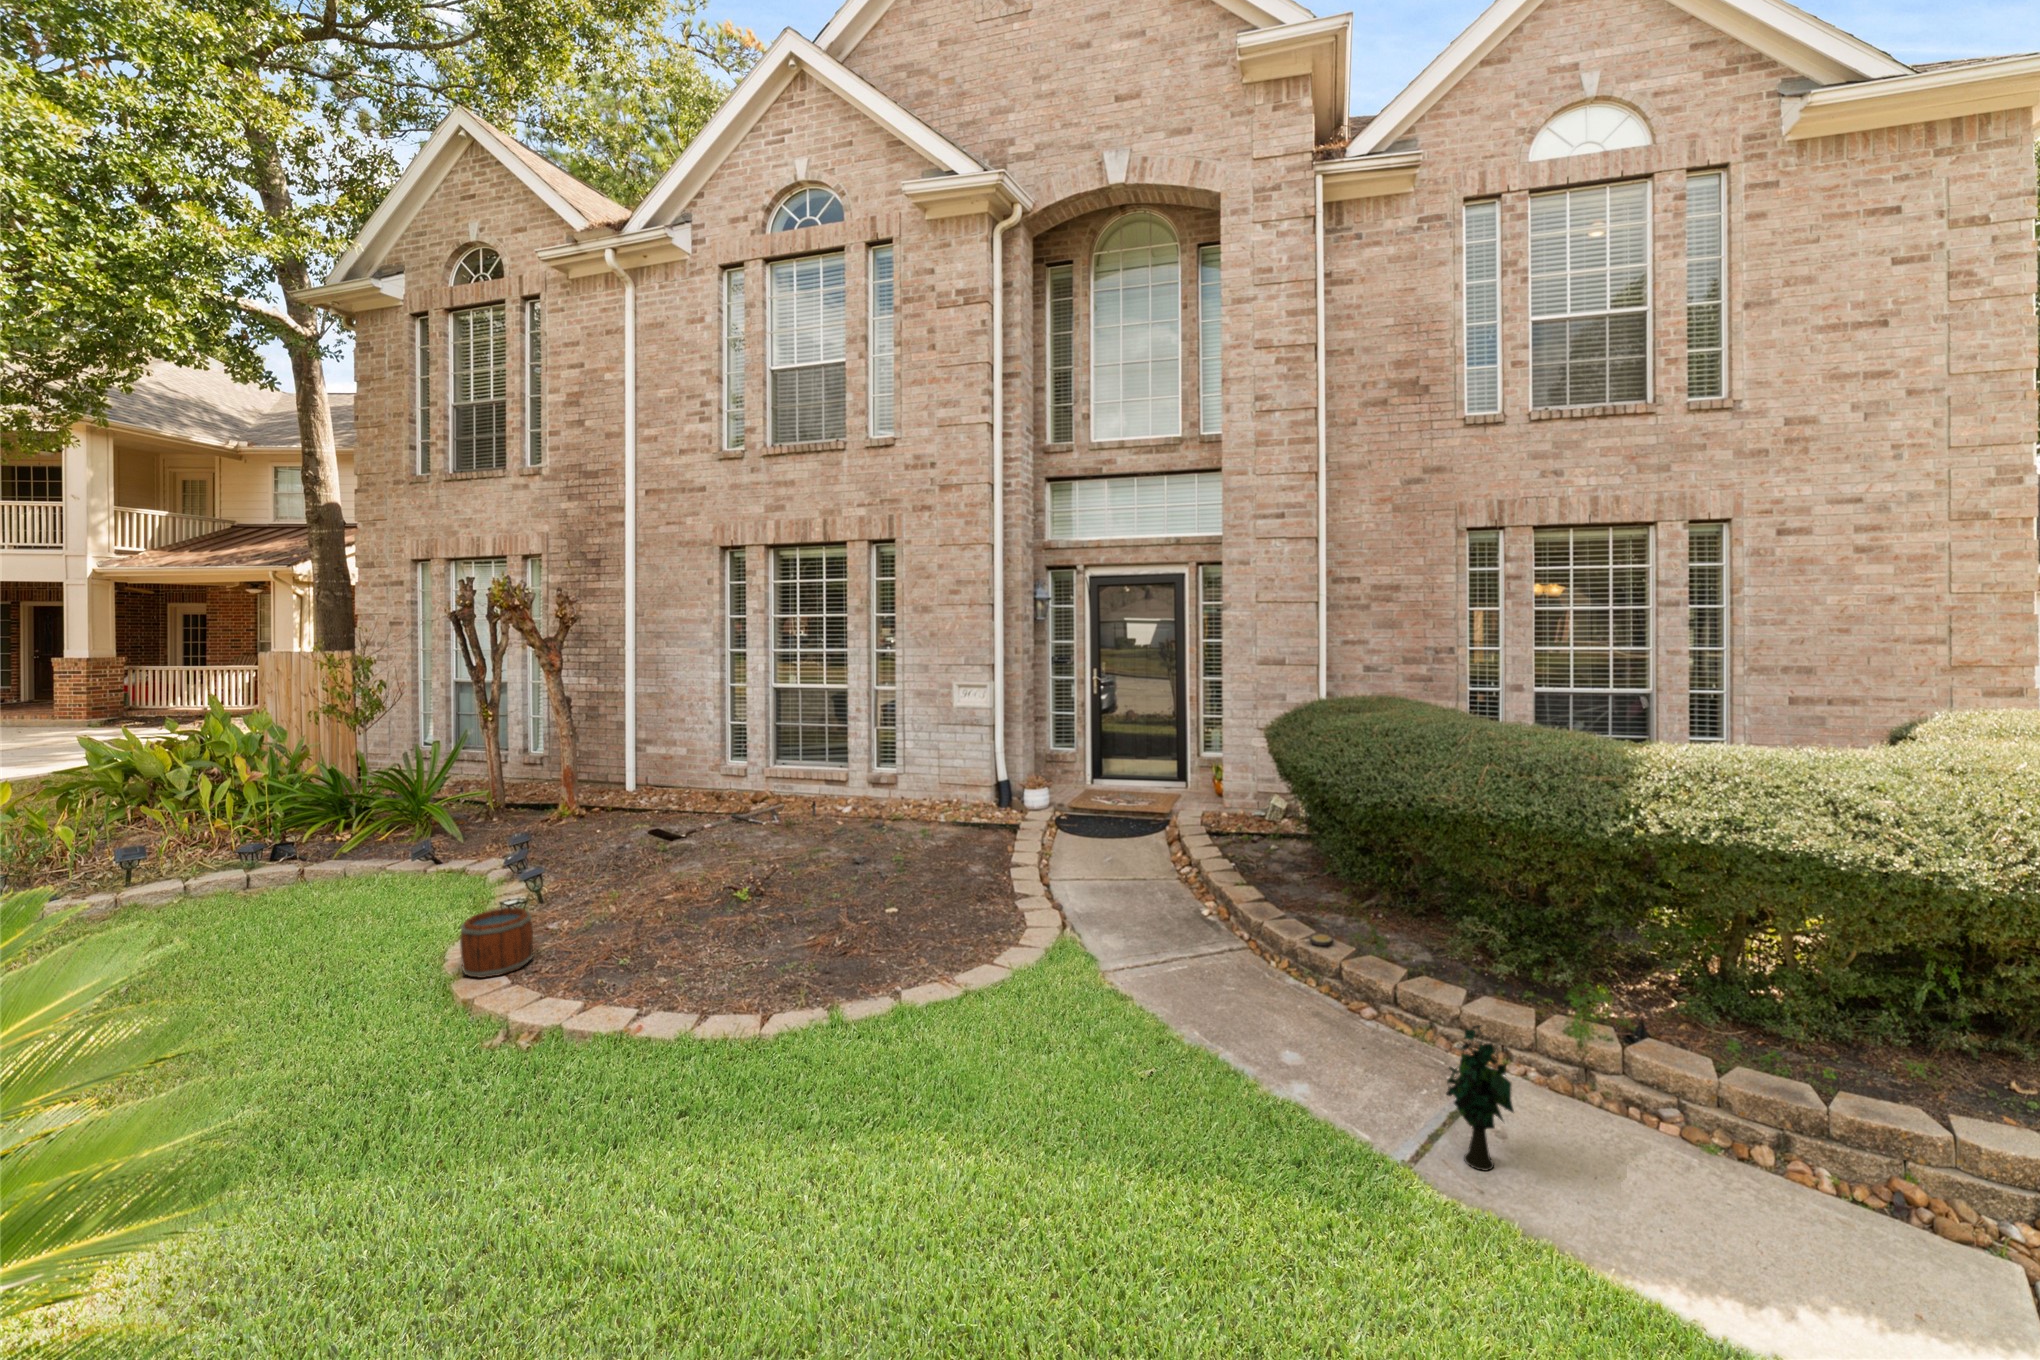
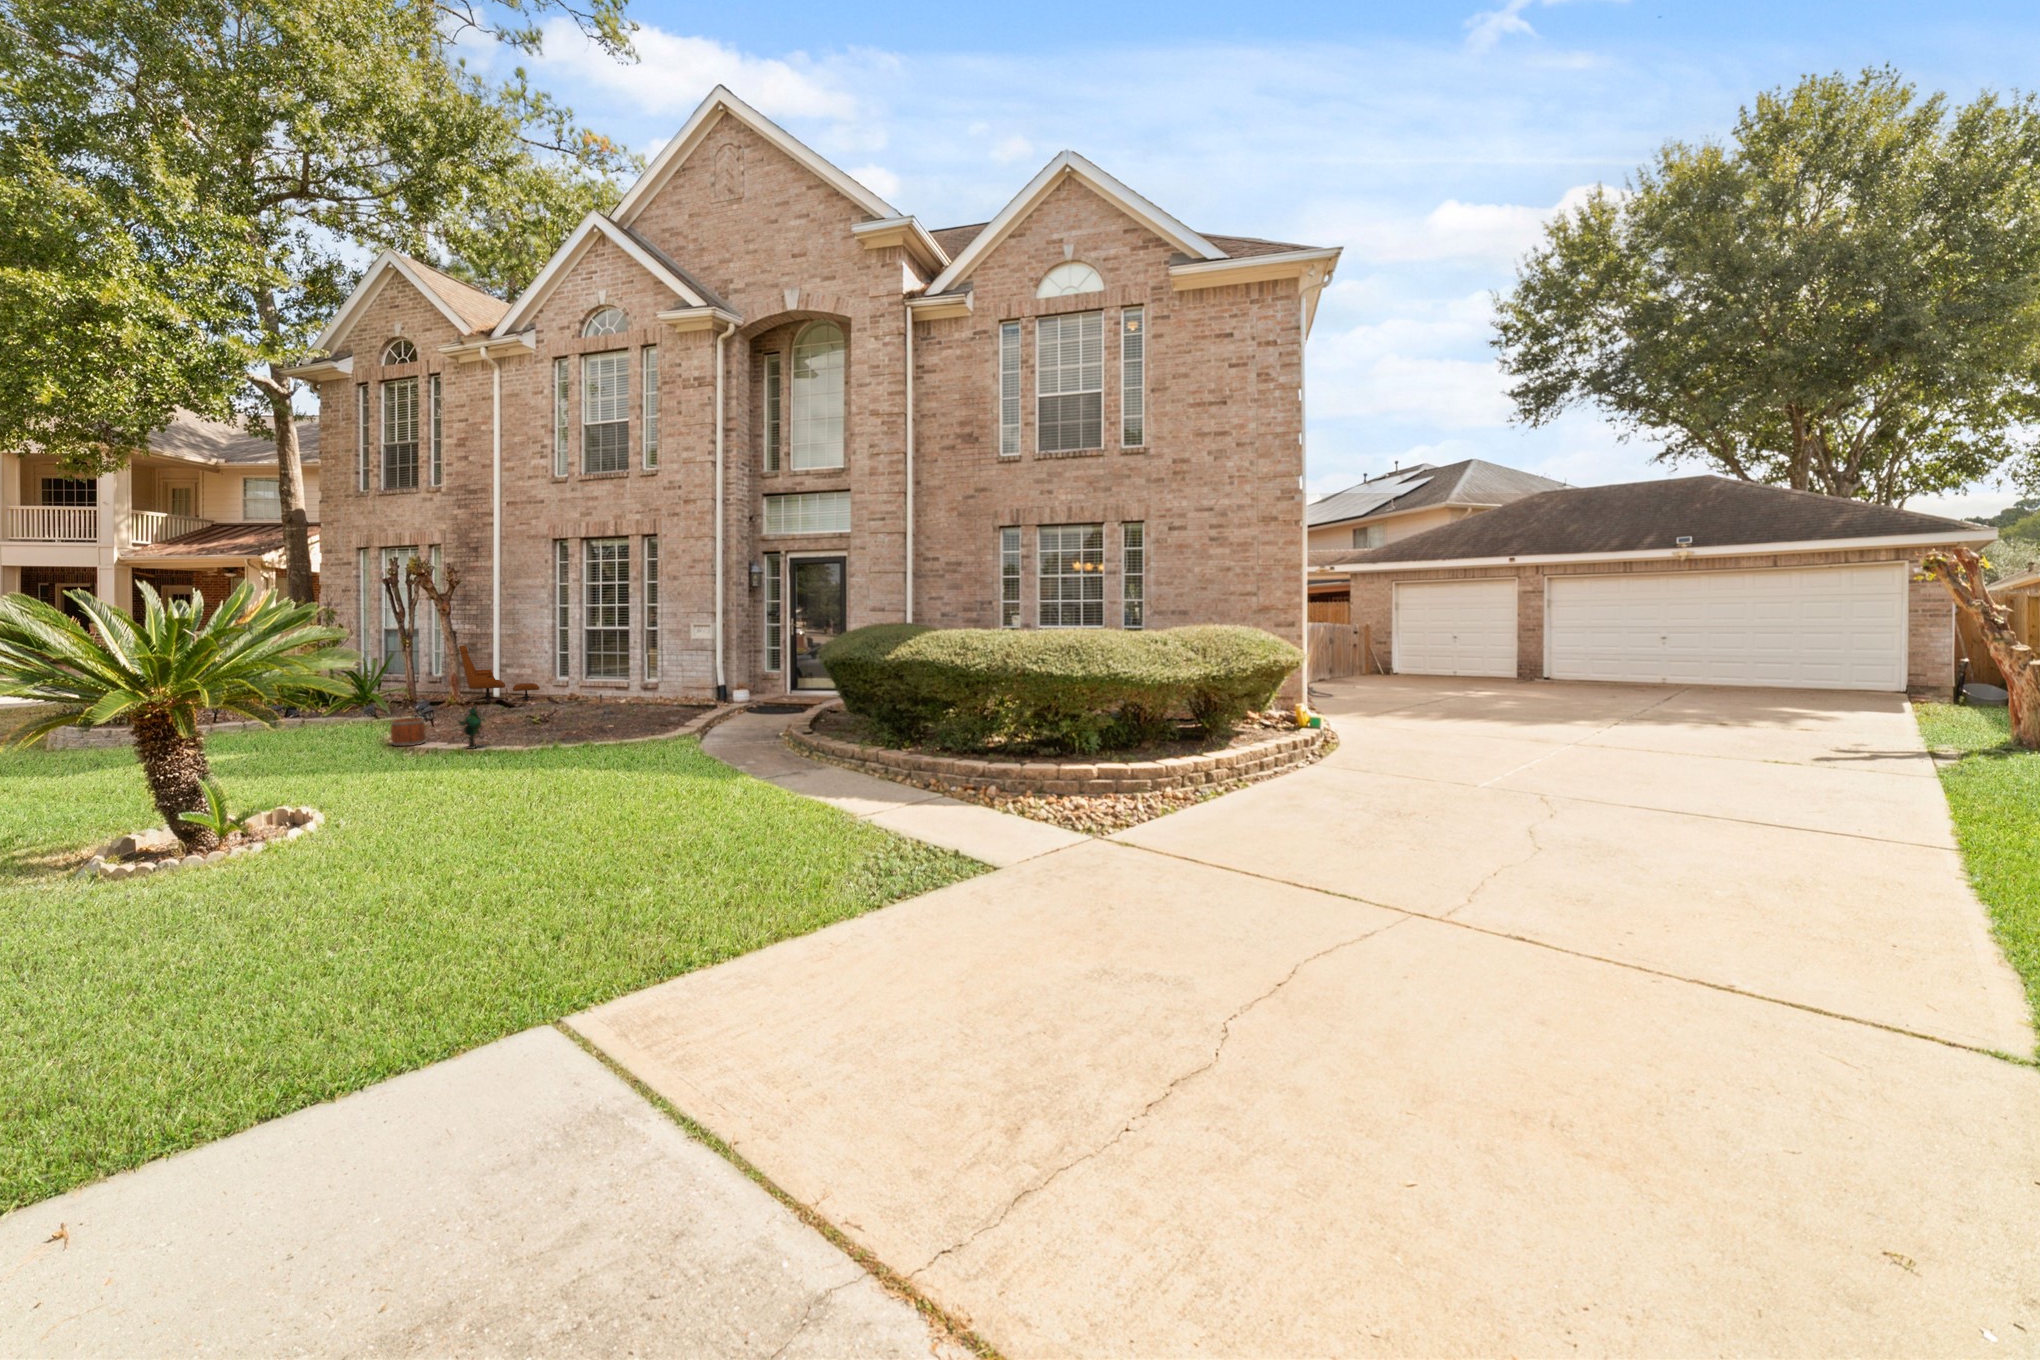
lounge chair: none [576,715,702,808] -> present [459,645,540,703]
decorative plant: present [1447,1025,1514,1171] -> present [458,705,485,749]

